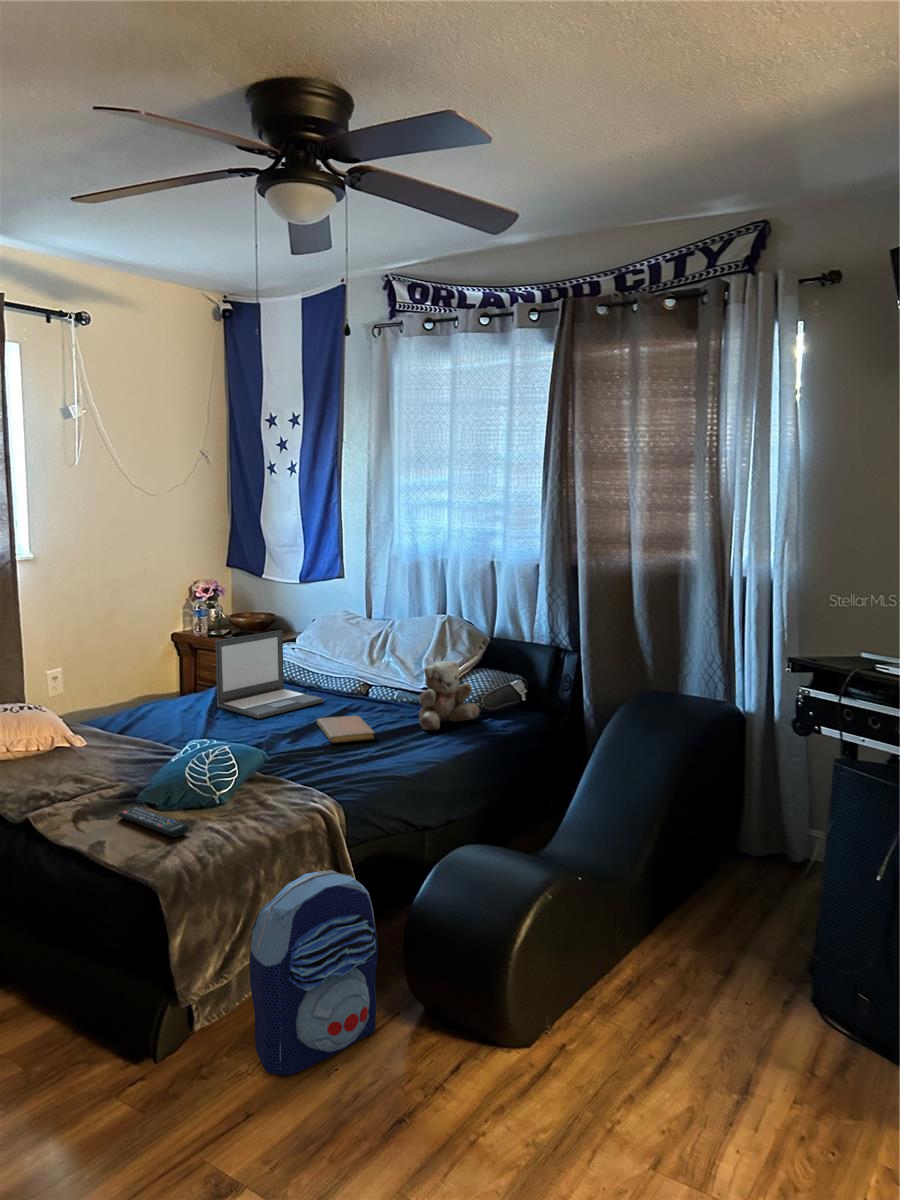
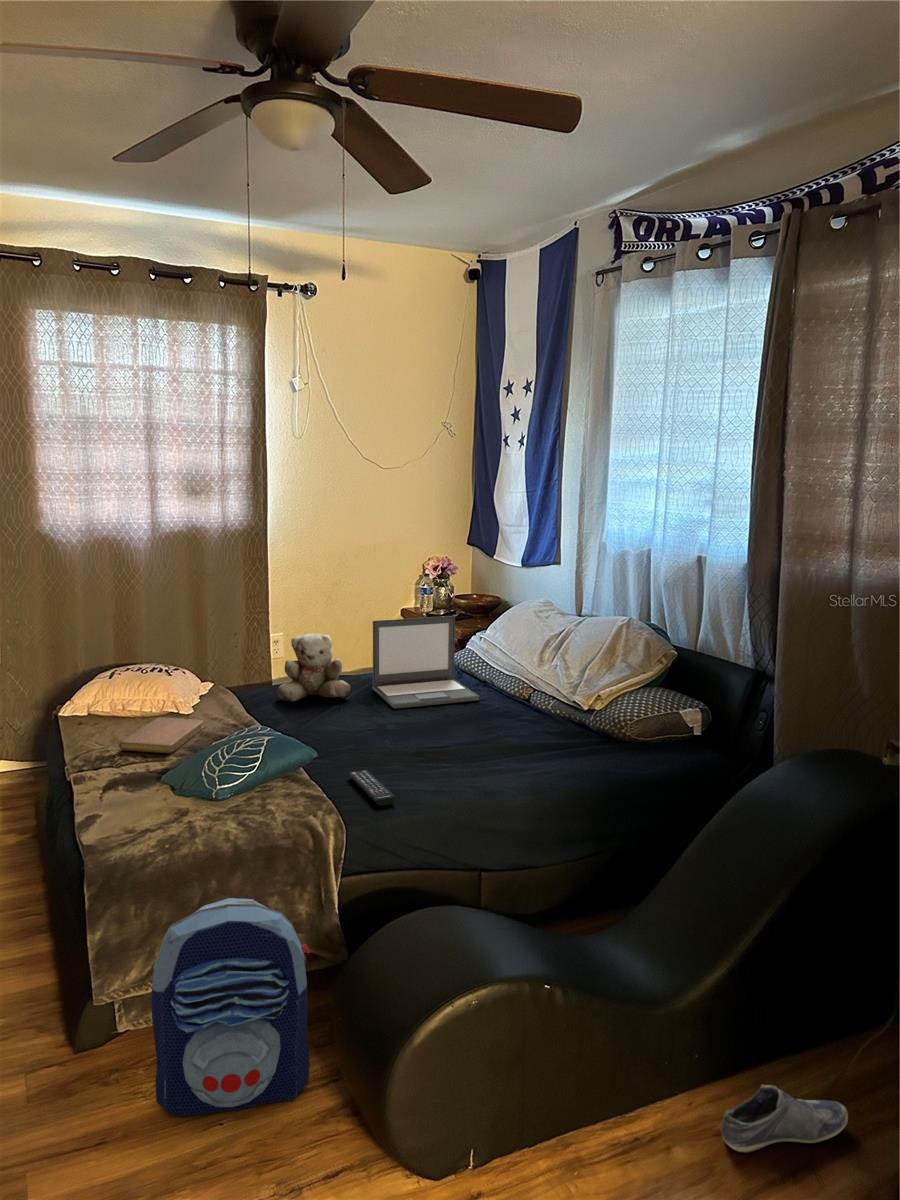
teddy bear: present [419,661,479,730] -> present [277,633,350,701]
notebook: present [317,716,374,743] -> present [119,717,204,753]
remote control: present [118,807,188,837] -> present [348,770,395,806]
shoe: none [667,913,730,962] -> present [721,1085,848,1152]

